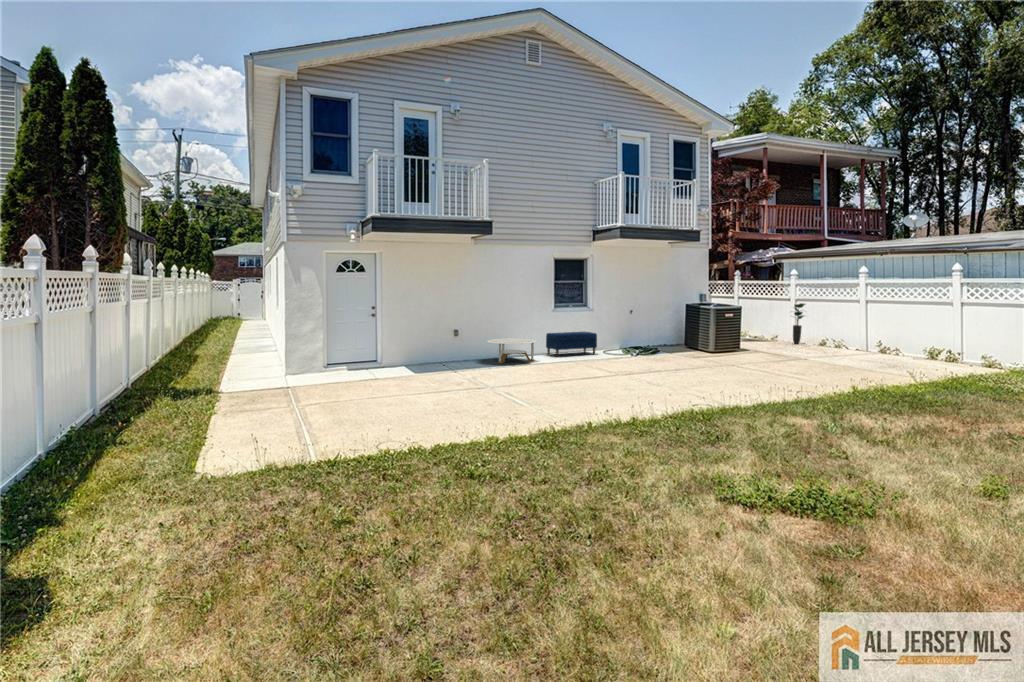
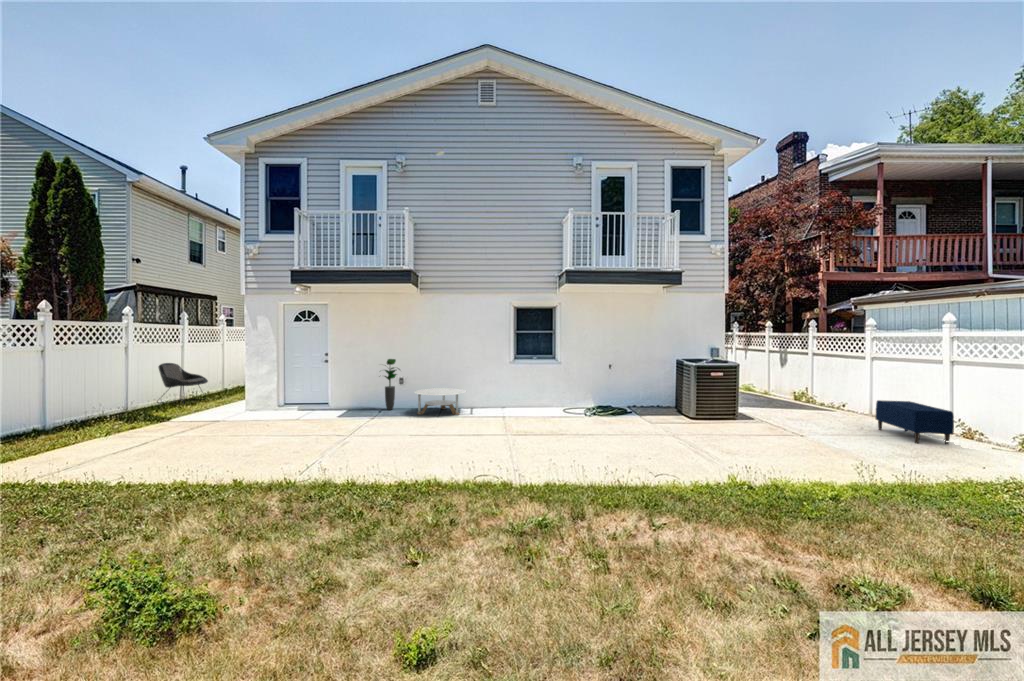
potted plant: present [793,303,805,344] -> present [385,359,400,410]
lounge chair: none [148,327,202,379] -> present [157,363,208,404]
bench: present [546,332,597,357] -> present [876,400,954,445]

